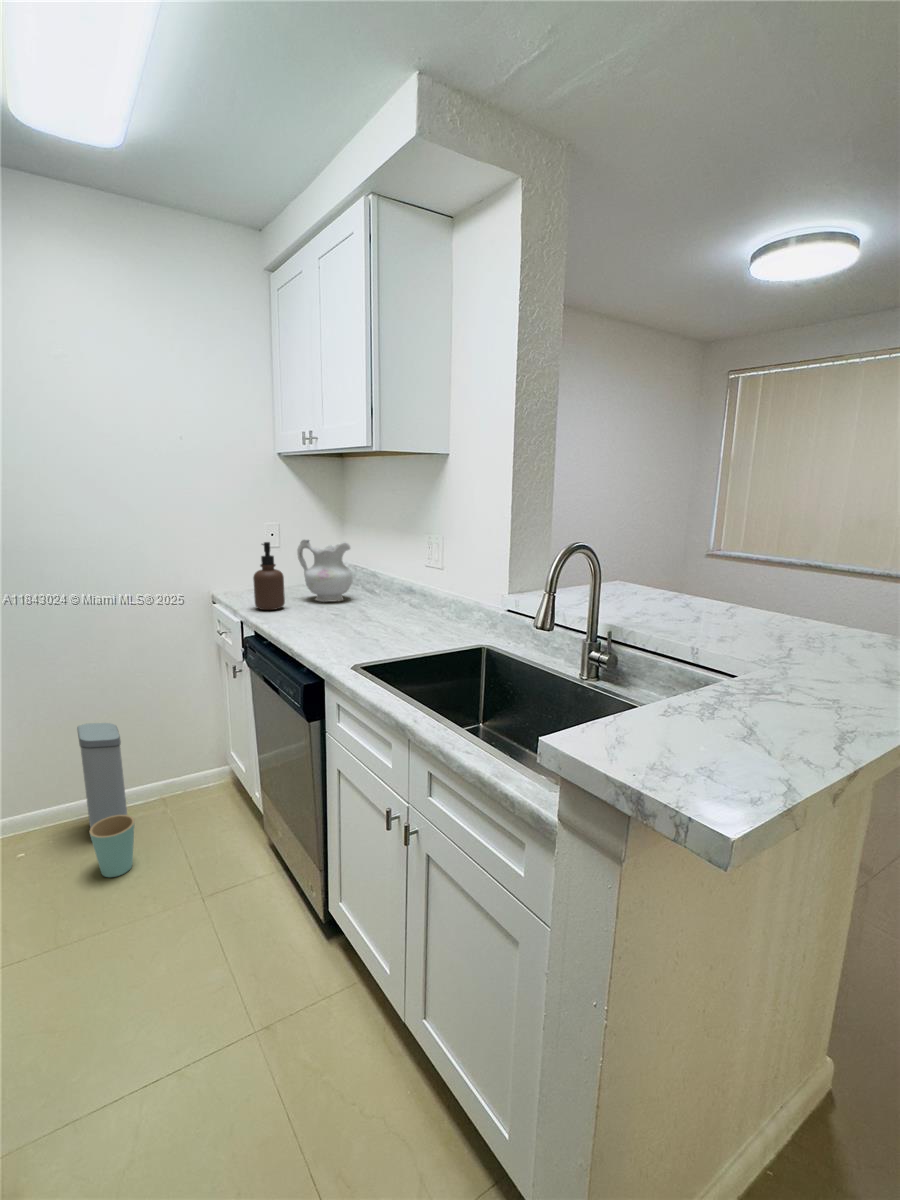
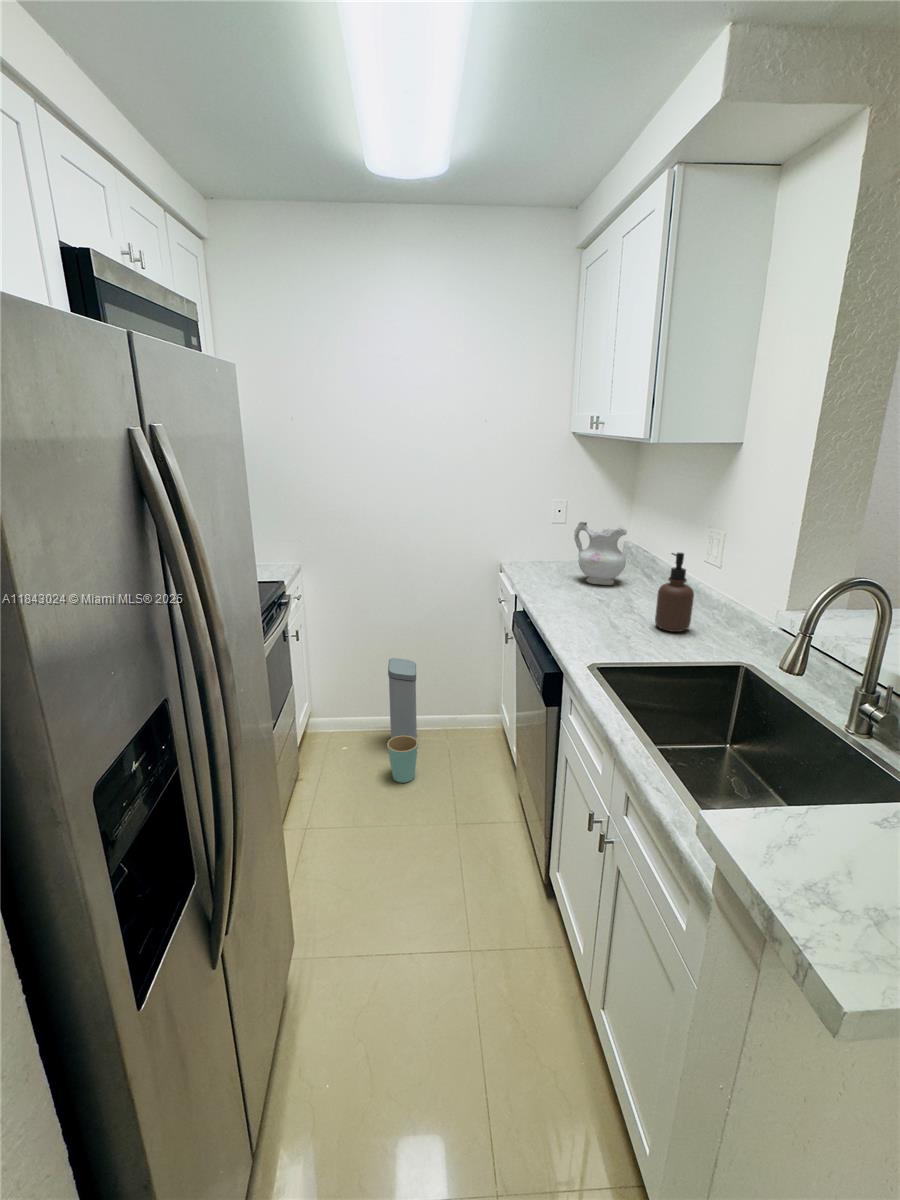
soap dispenser: present [253,542,285,610] -> present [655,553,694,632]

